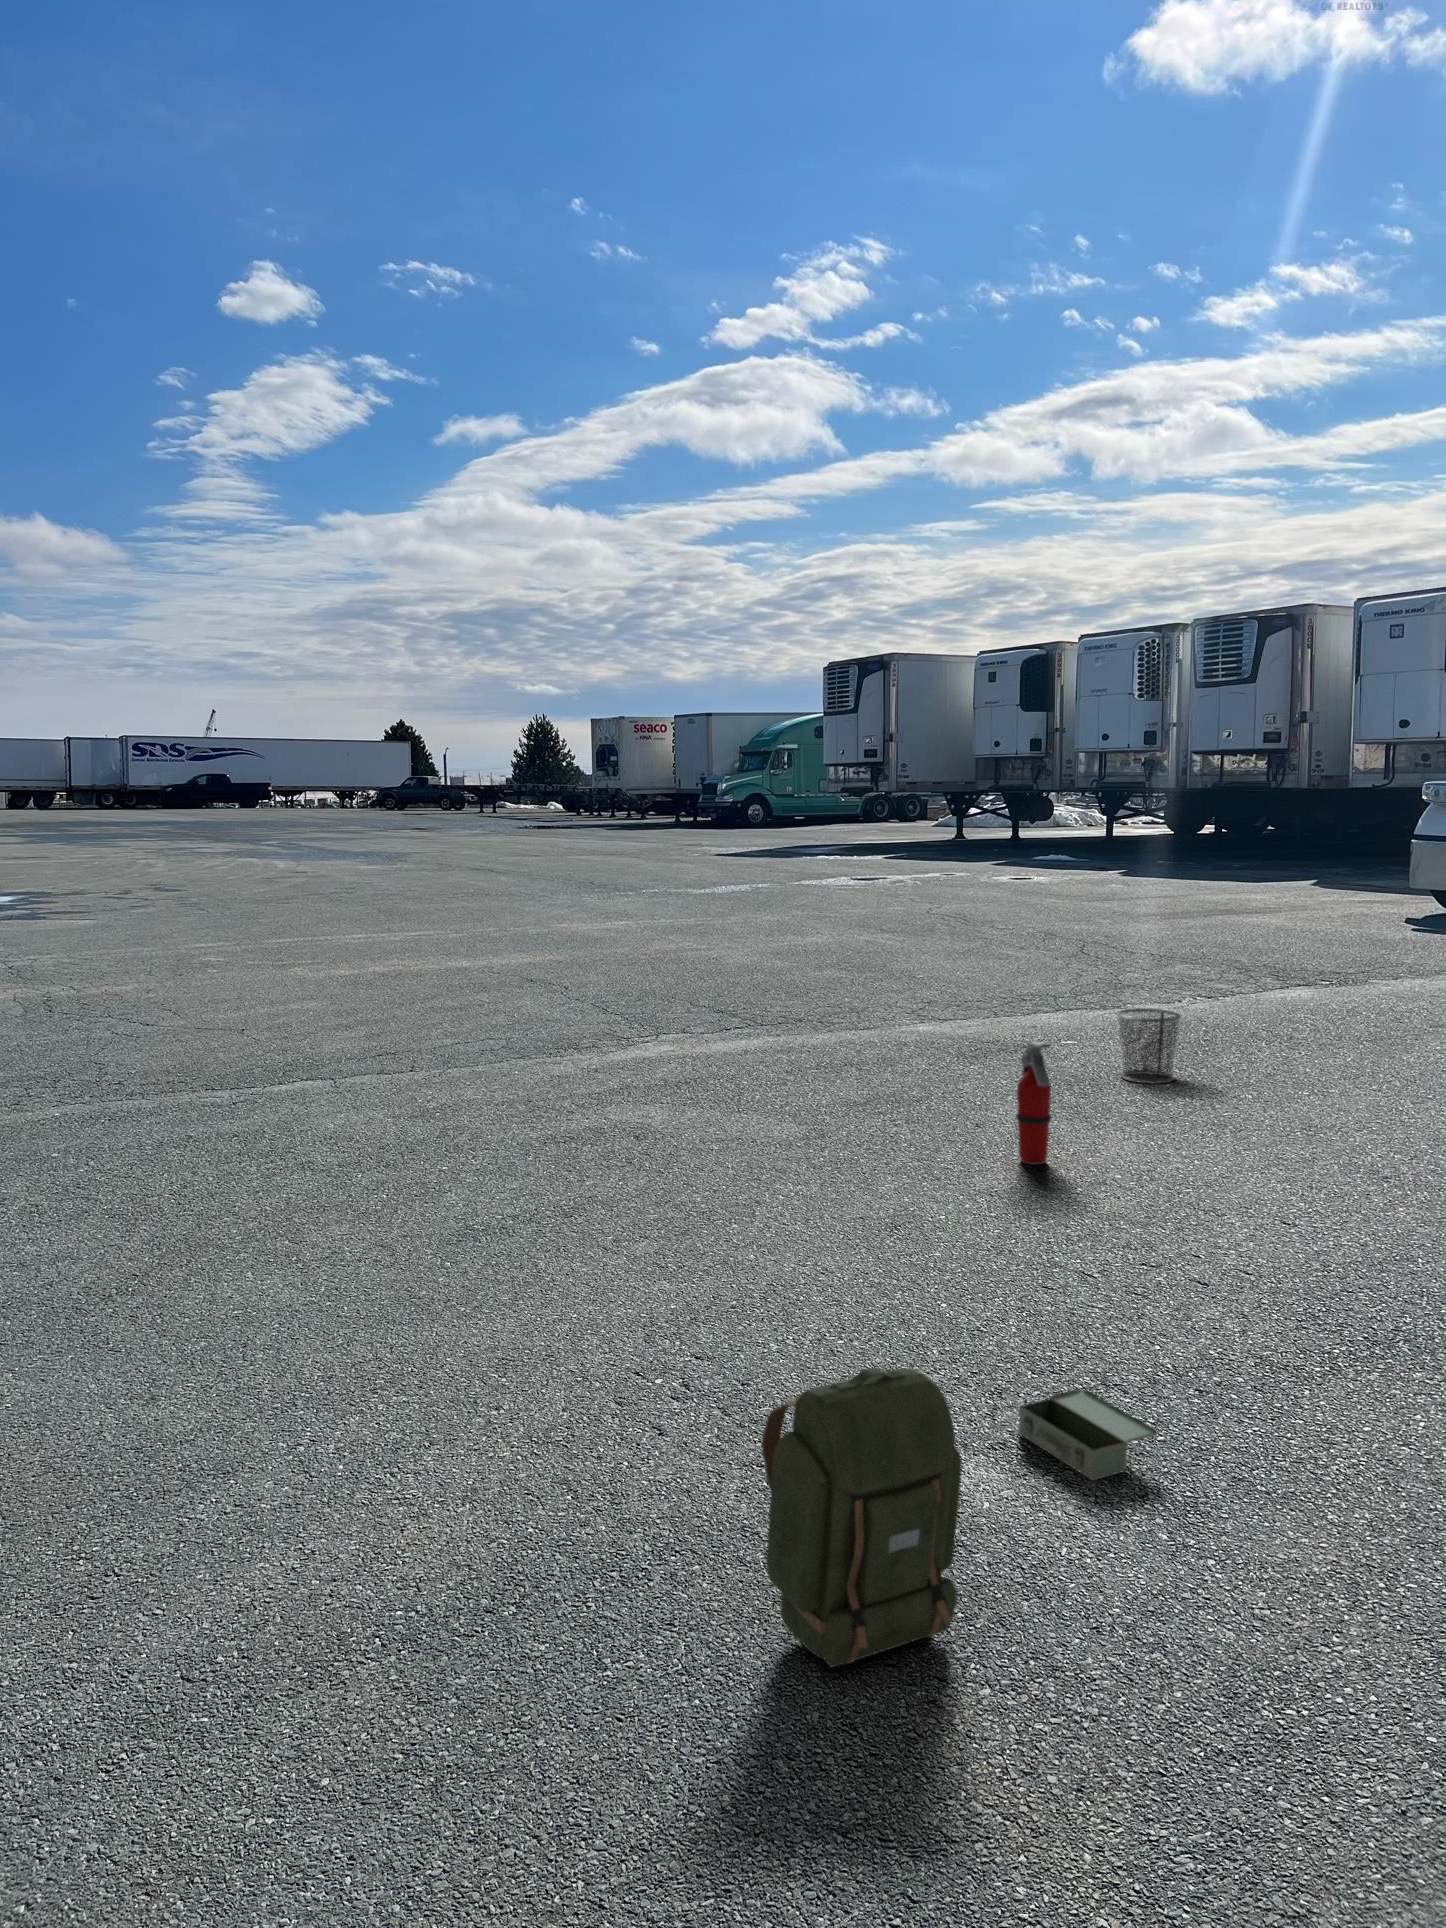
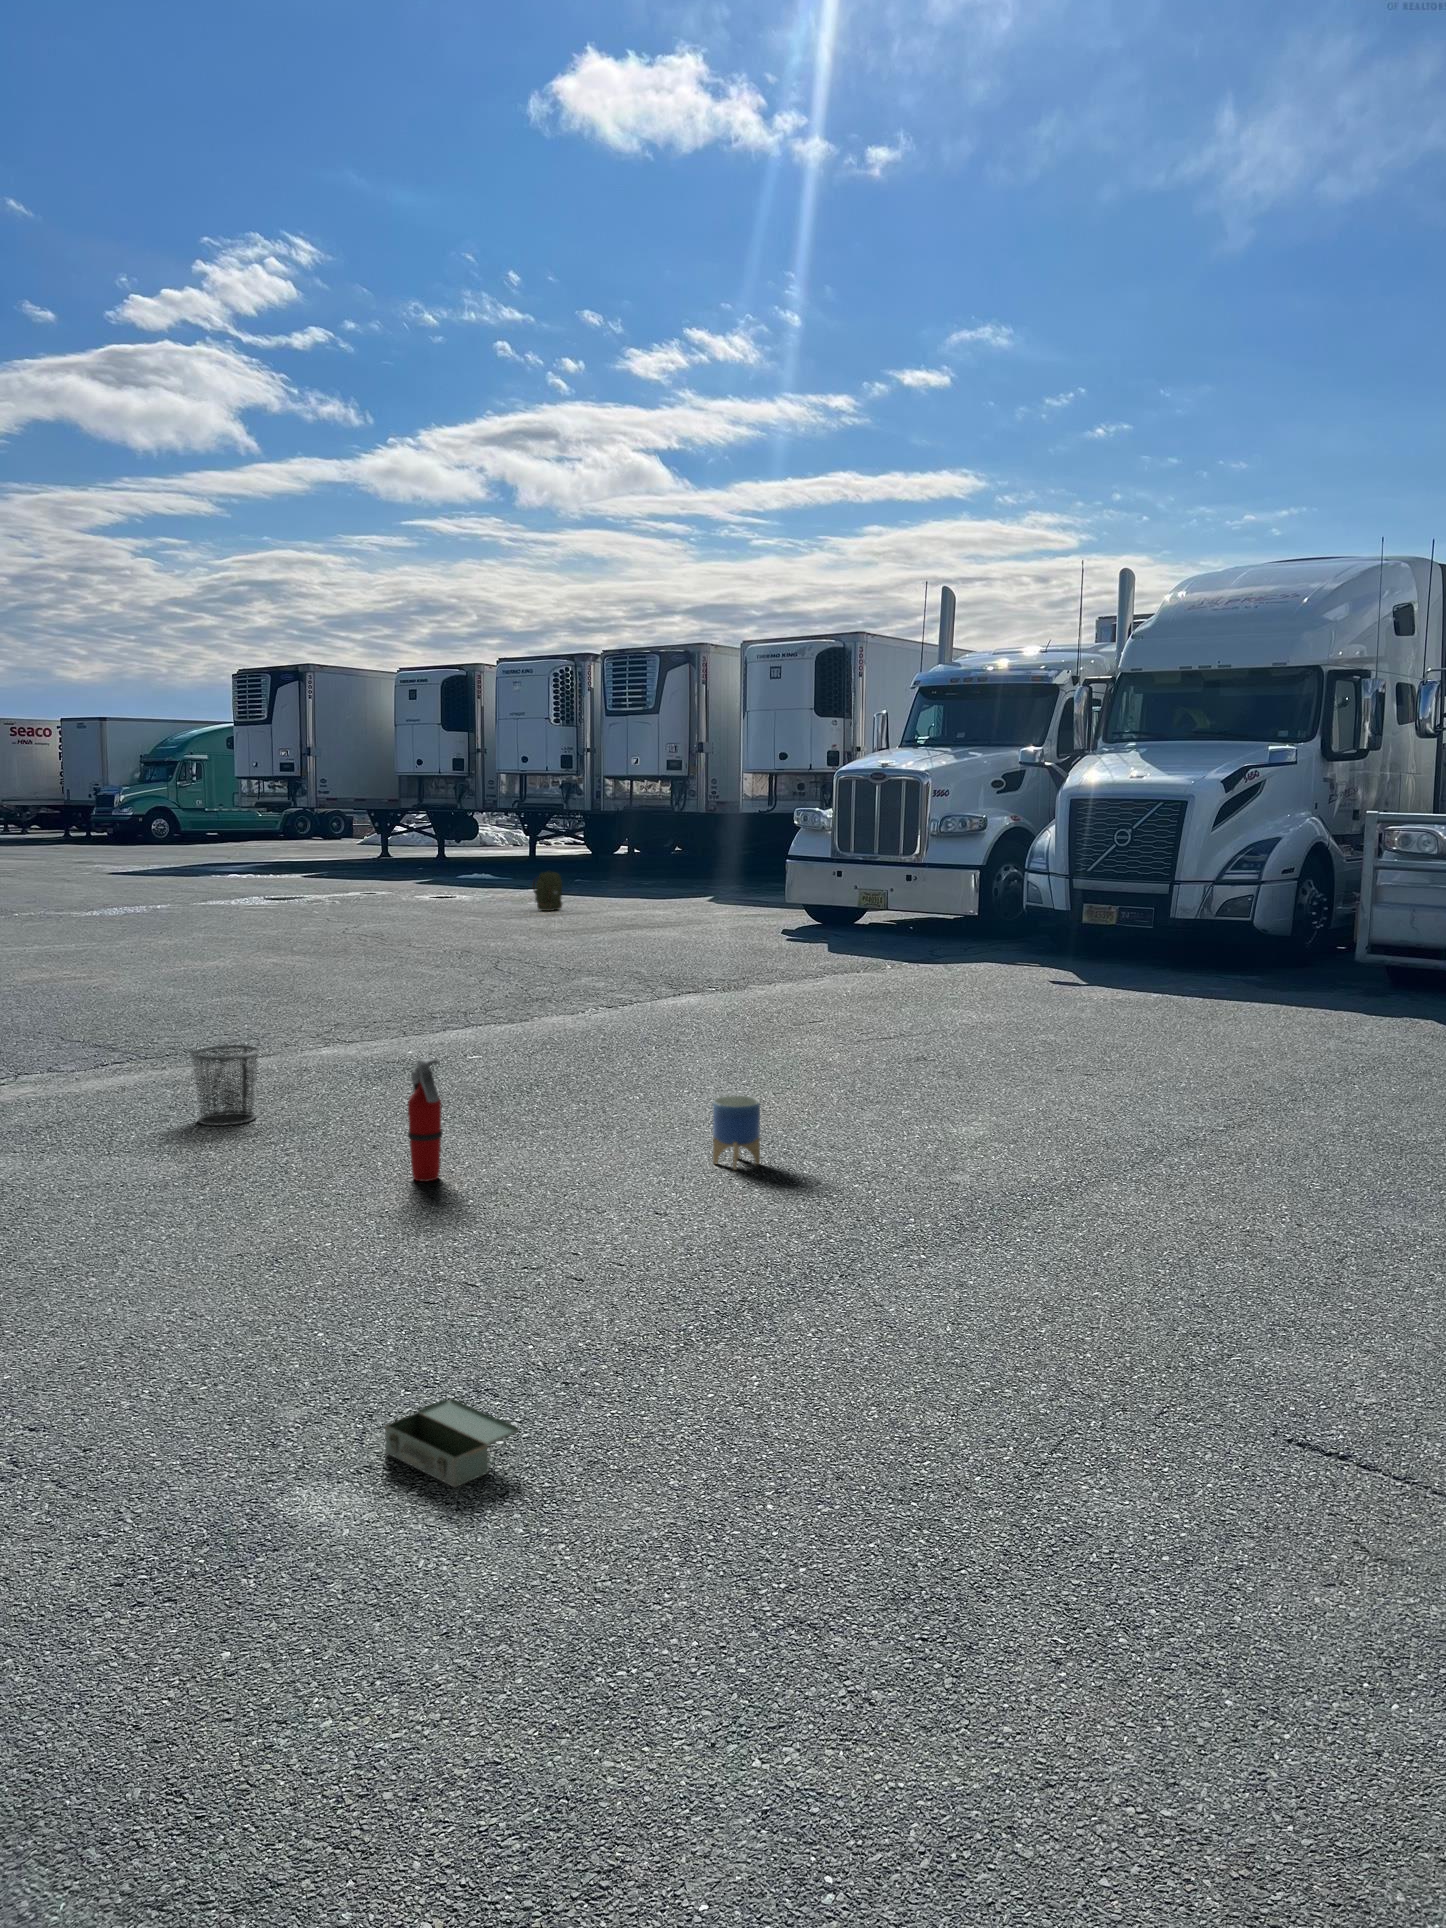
waste bin: present [1118,1008,1181,1084] -> present [190,1045,259,1126]
planter: none [1344,1103,1403,1184] -> present [713,1096,760,1170]
backpack: present [761,1368,962,1667] -> present [533,872,562,911]

